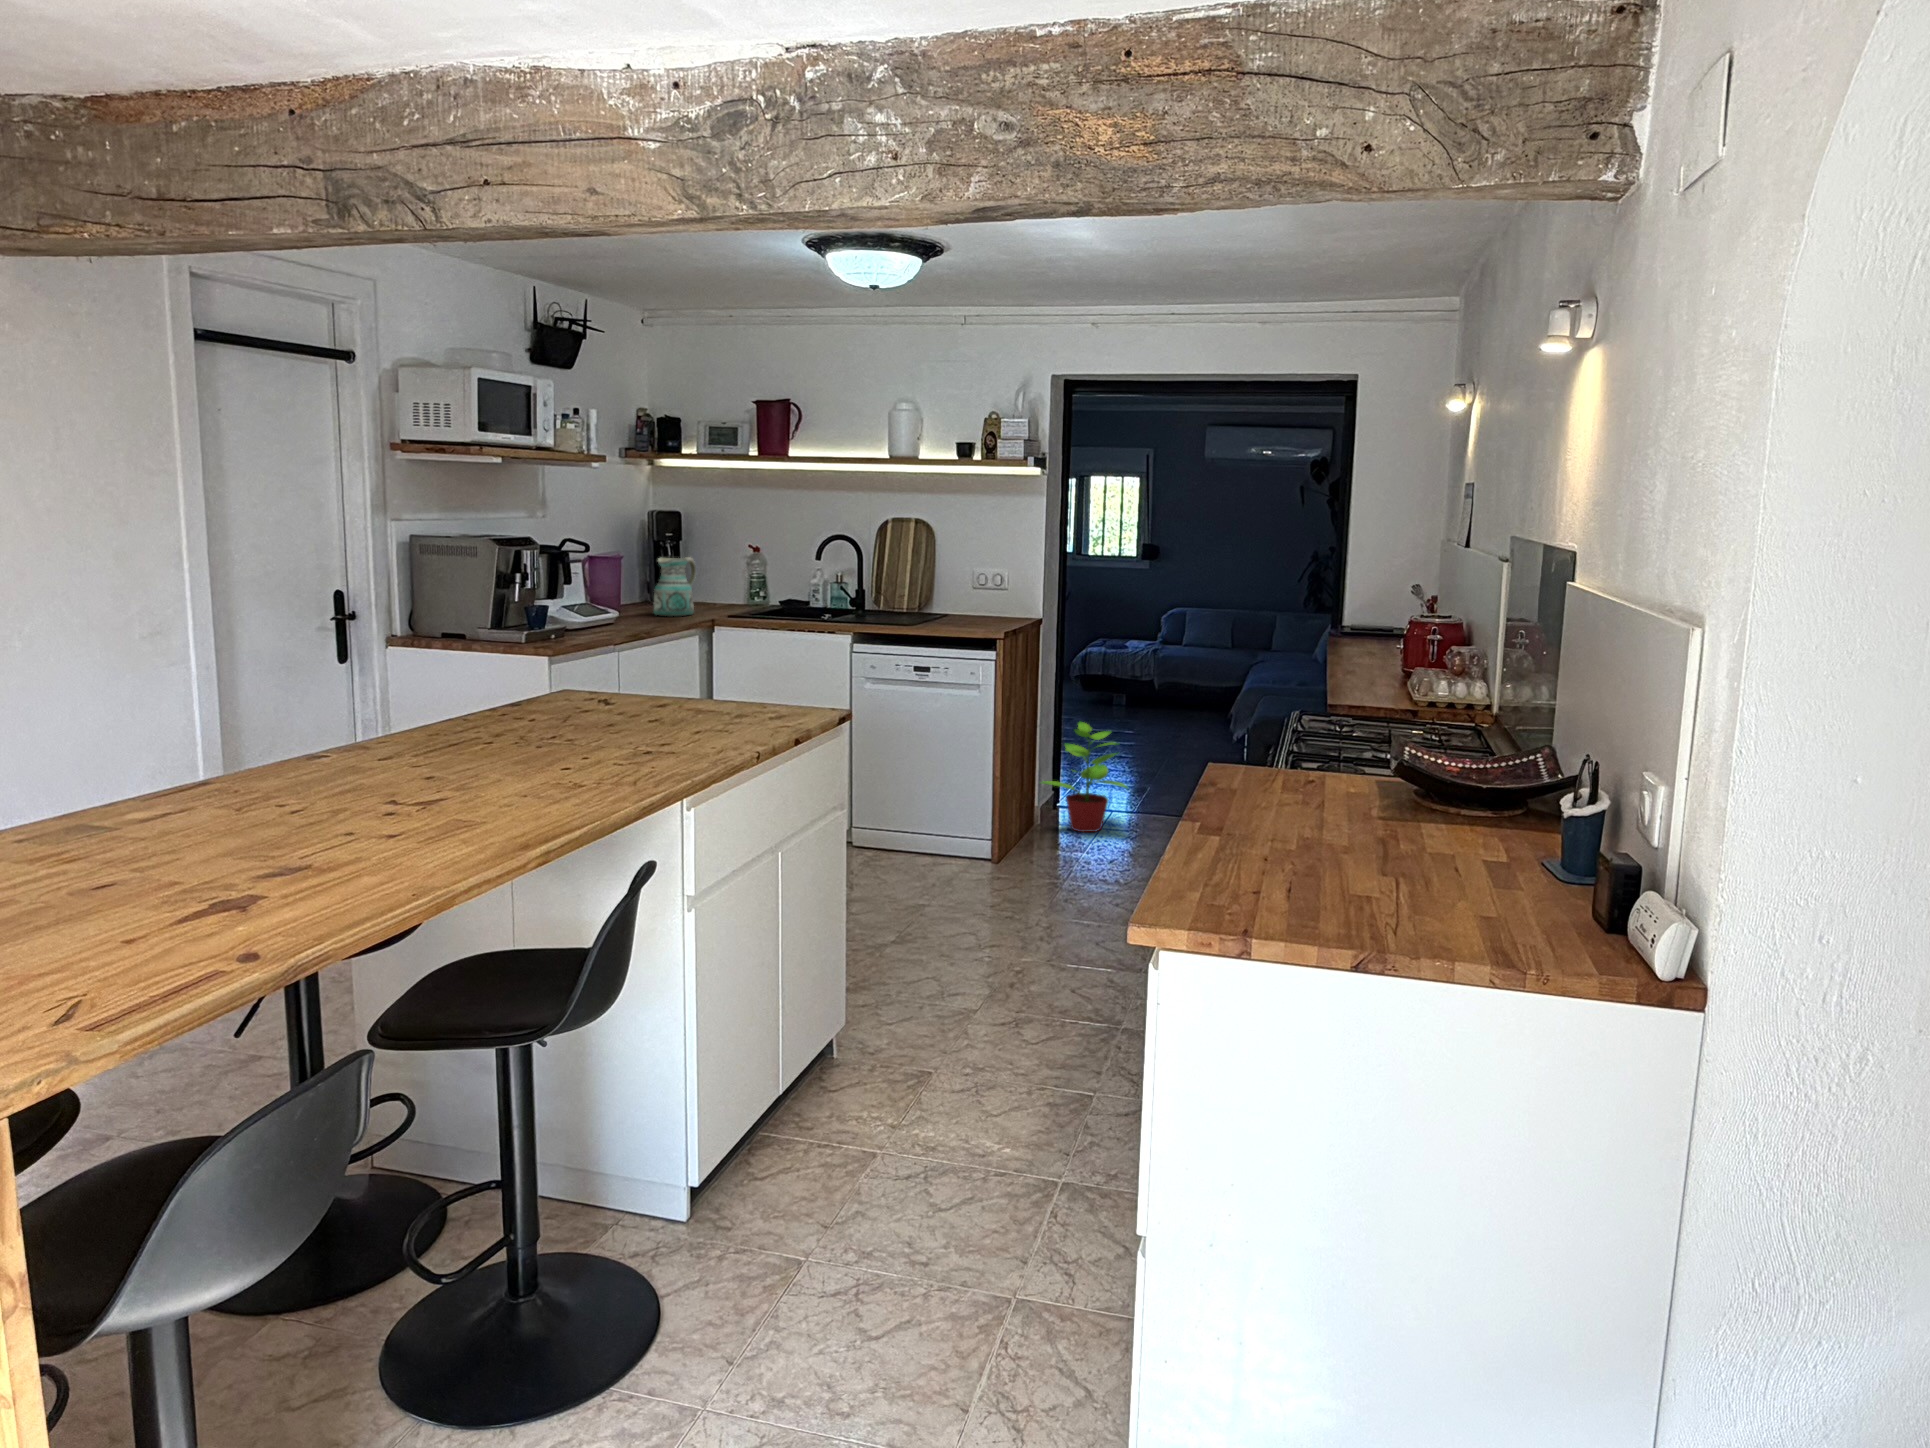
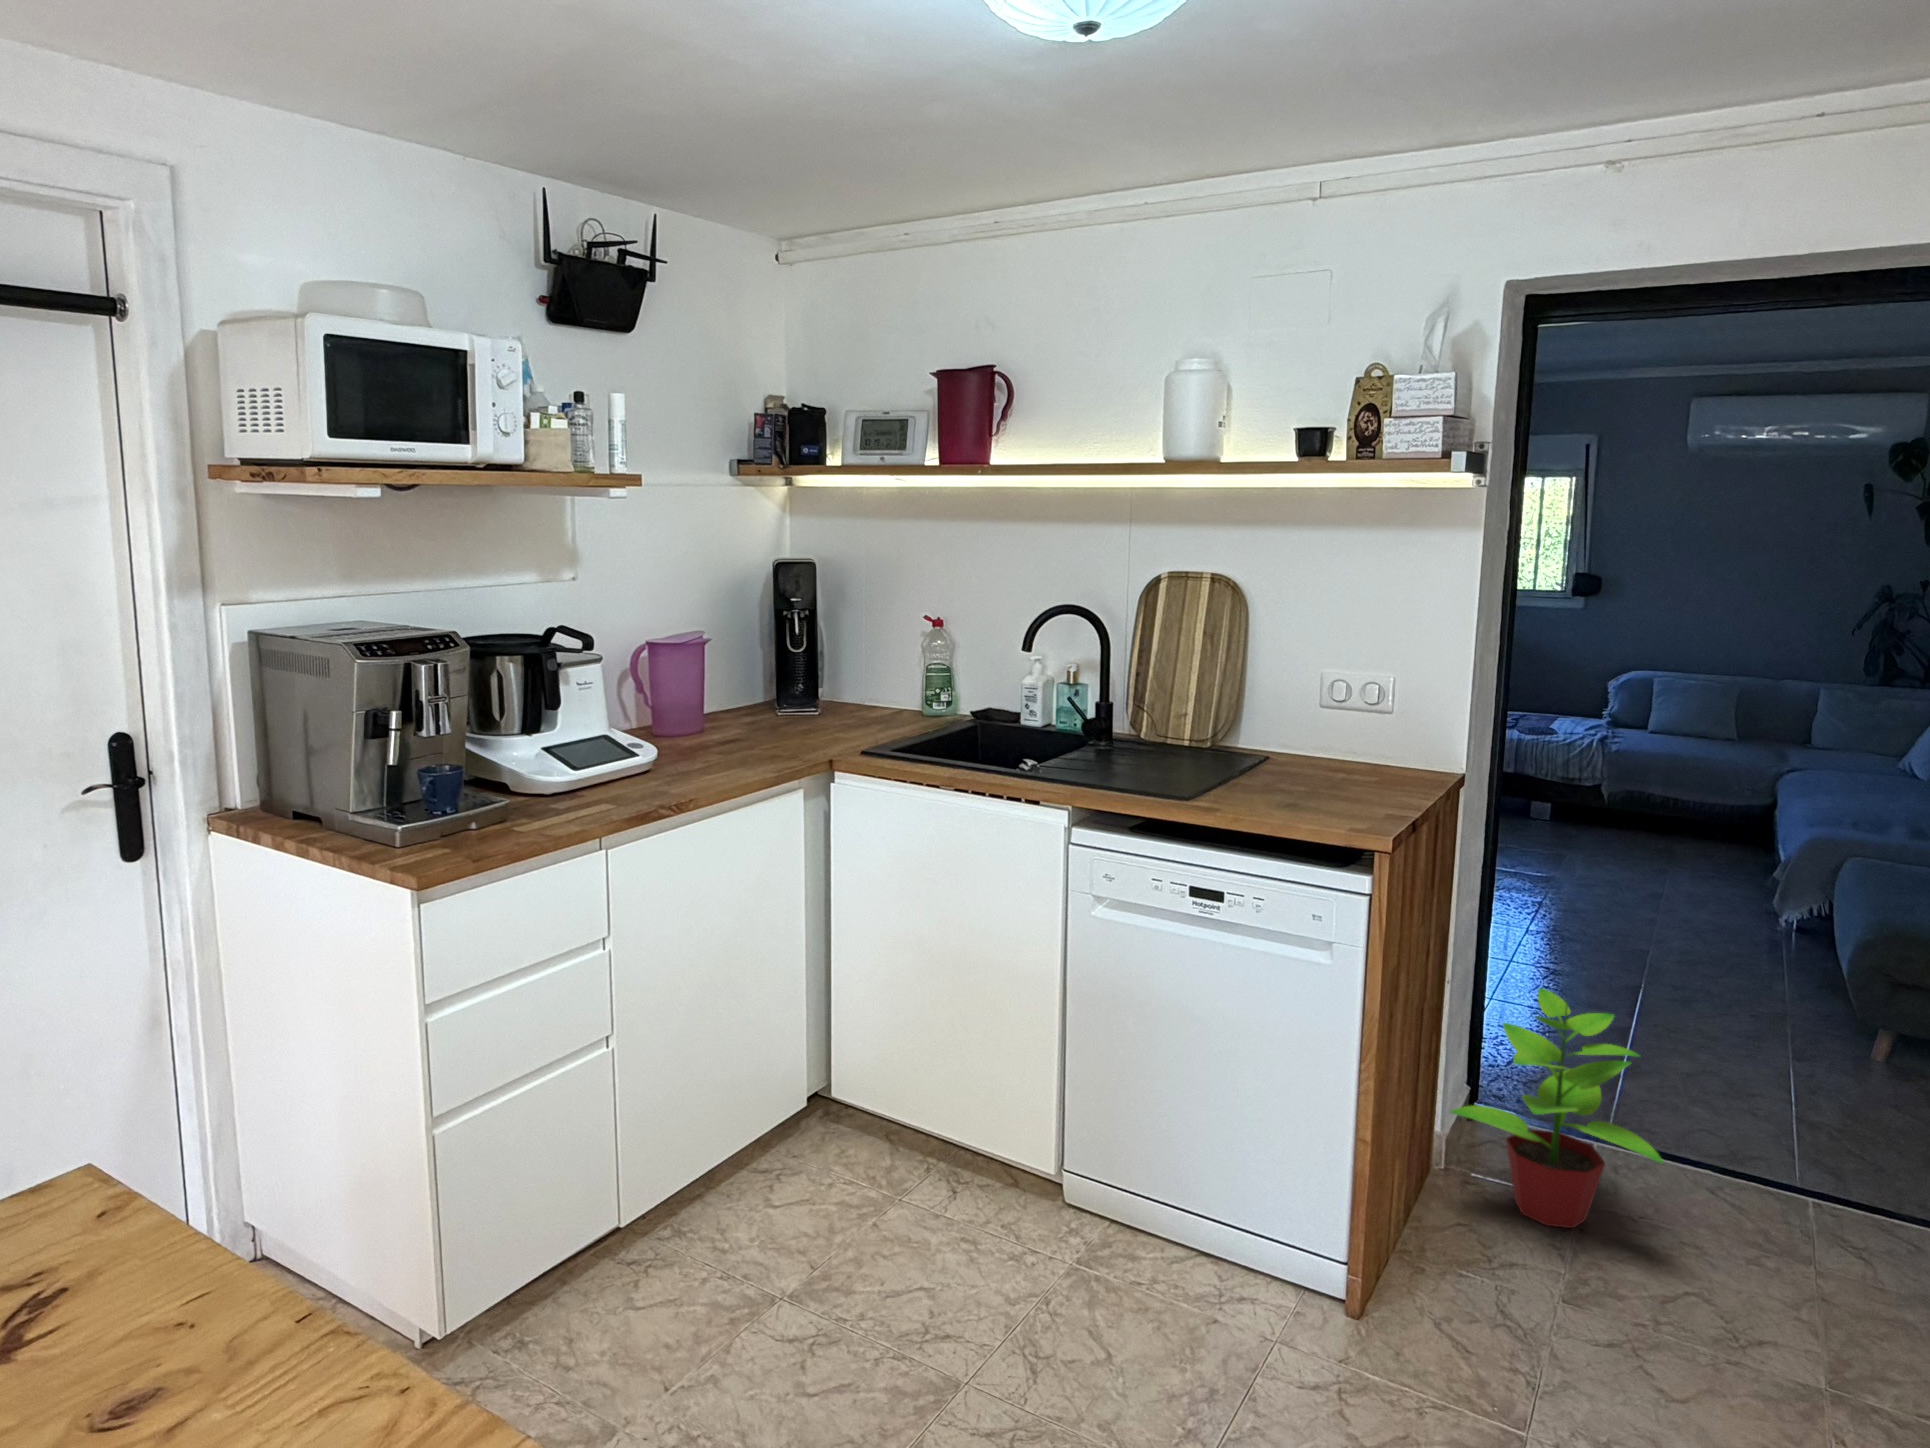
ceramic pitcher: present [653,557,696,616] -> none [749,640,826,744]

